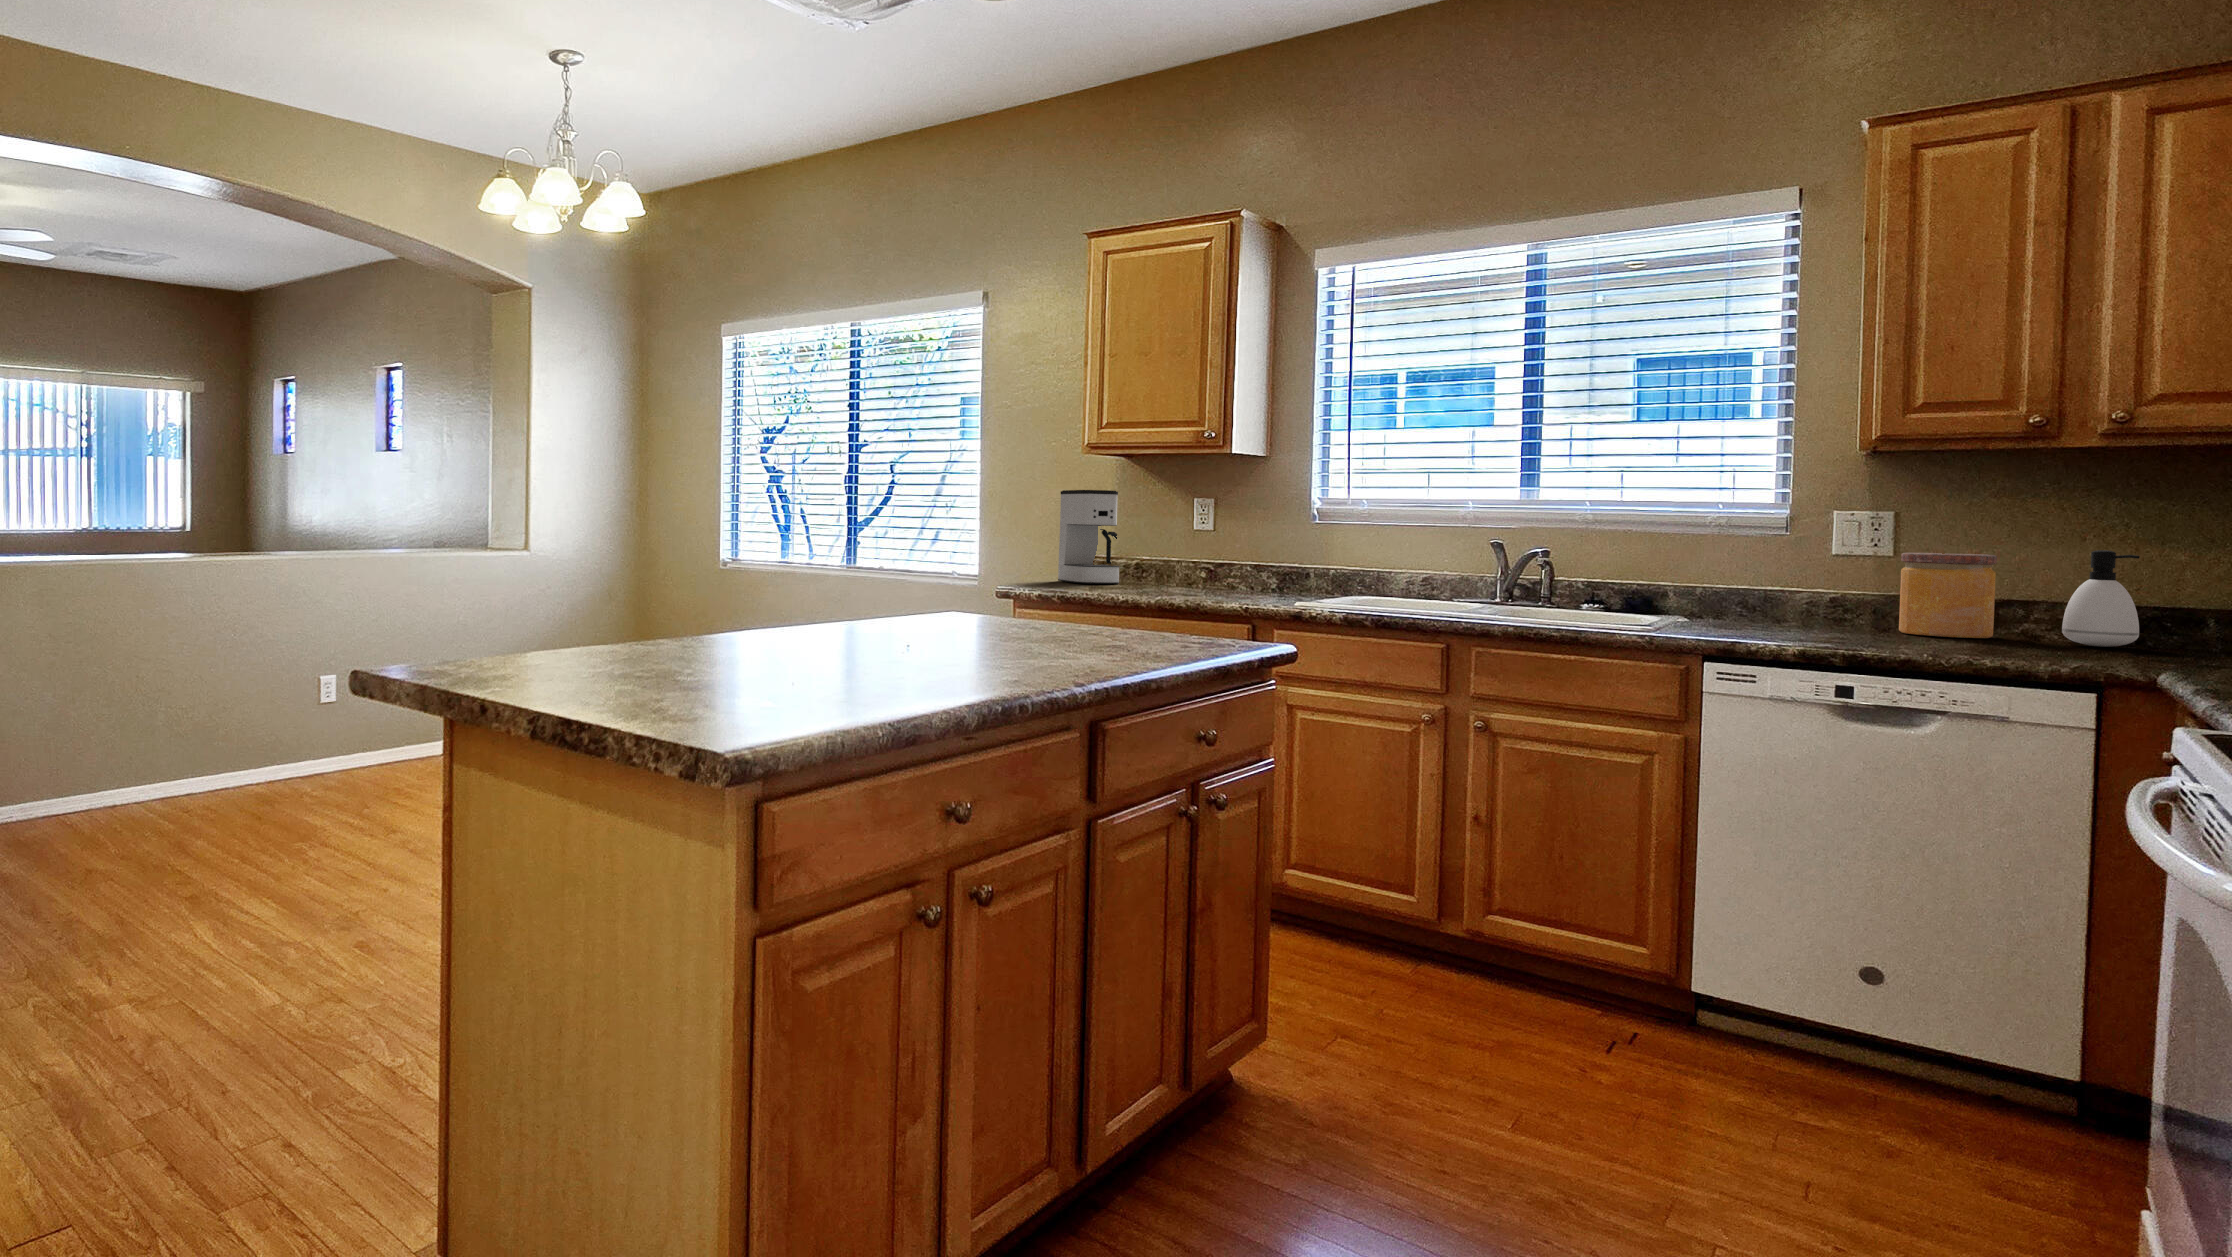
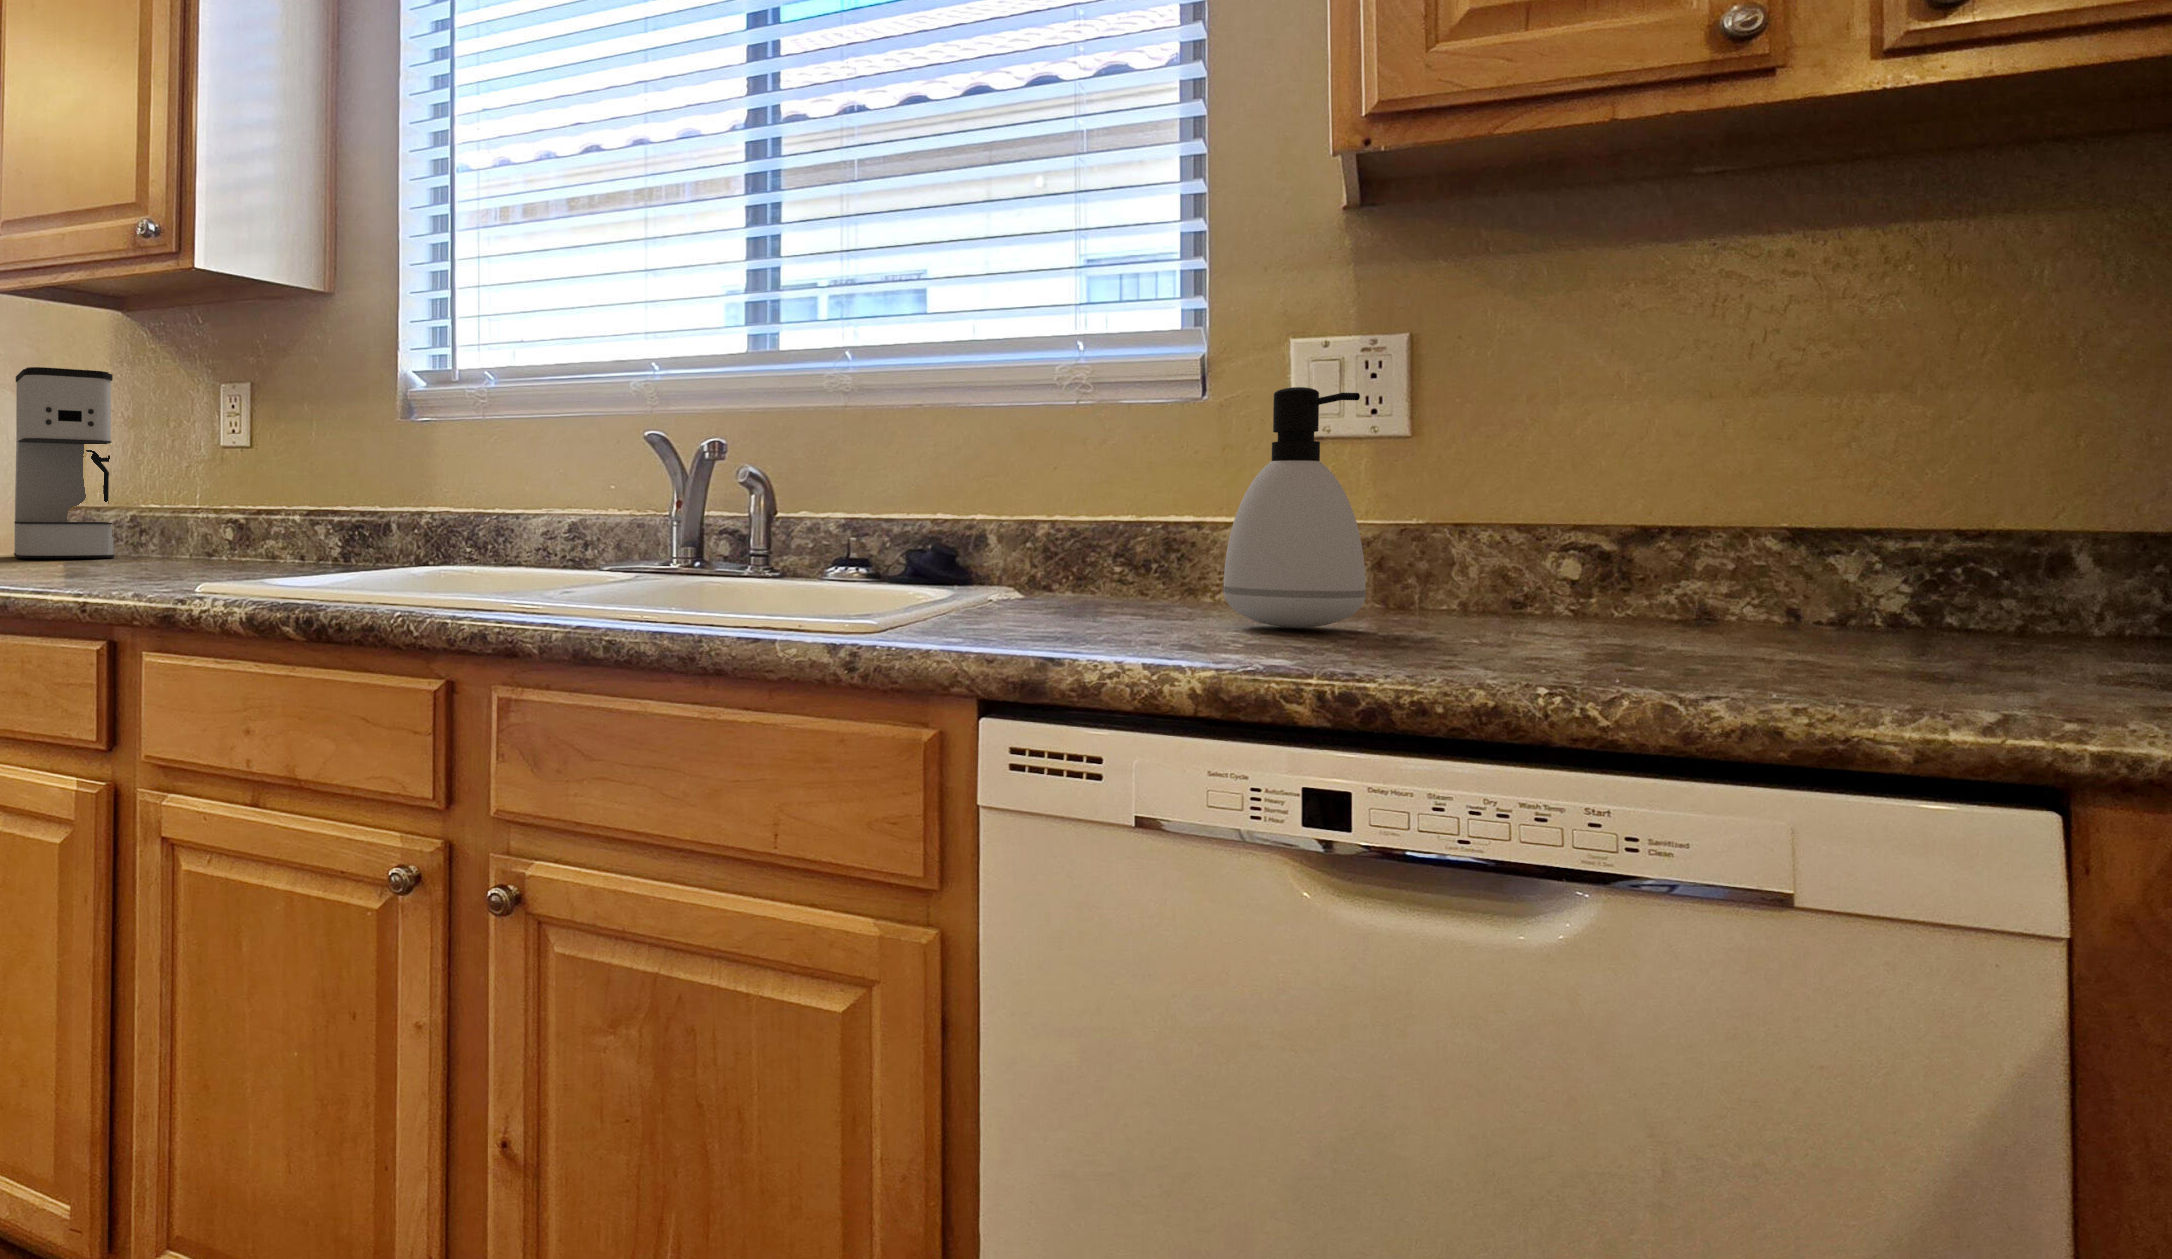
soap dispenser: present [2062,550,2140,647] -> present [1223,387,1366,628]
jar: present [1899,553,1997,638] -> none [1420,414,1613,617]

